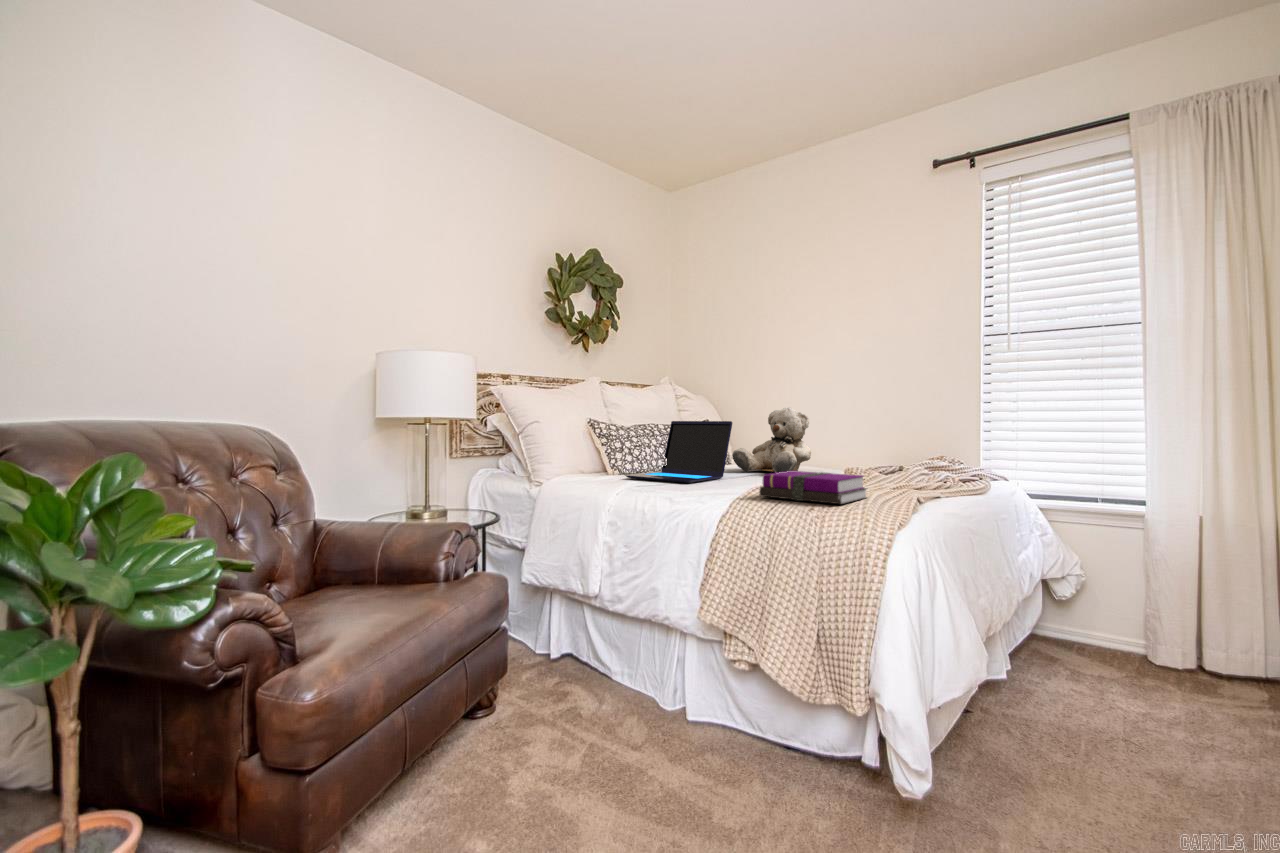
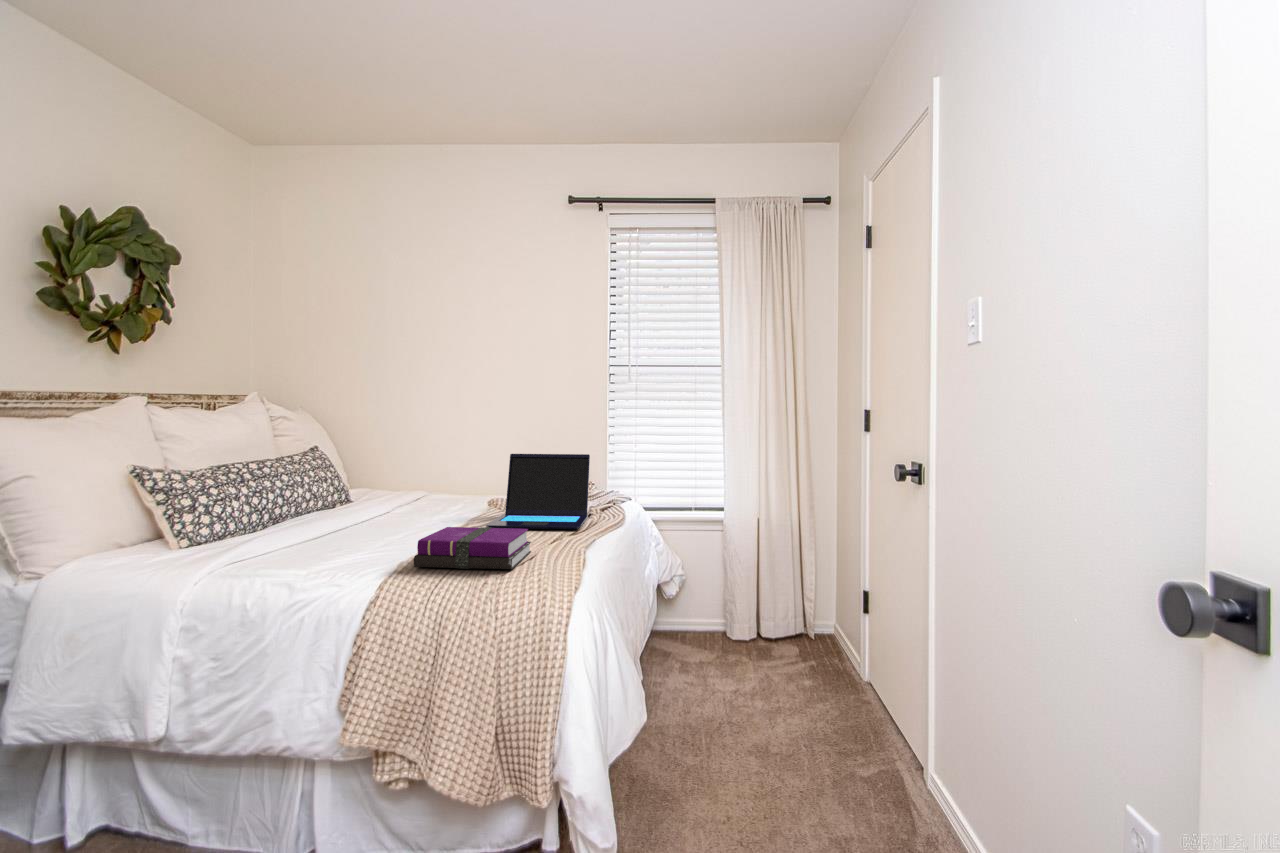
teddy bear: present [732,408,811,473] -> none [358,438,453,519]
laptop: present [625,421,732,483] -> present [486,454,590,529]

